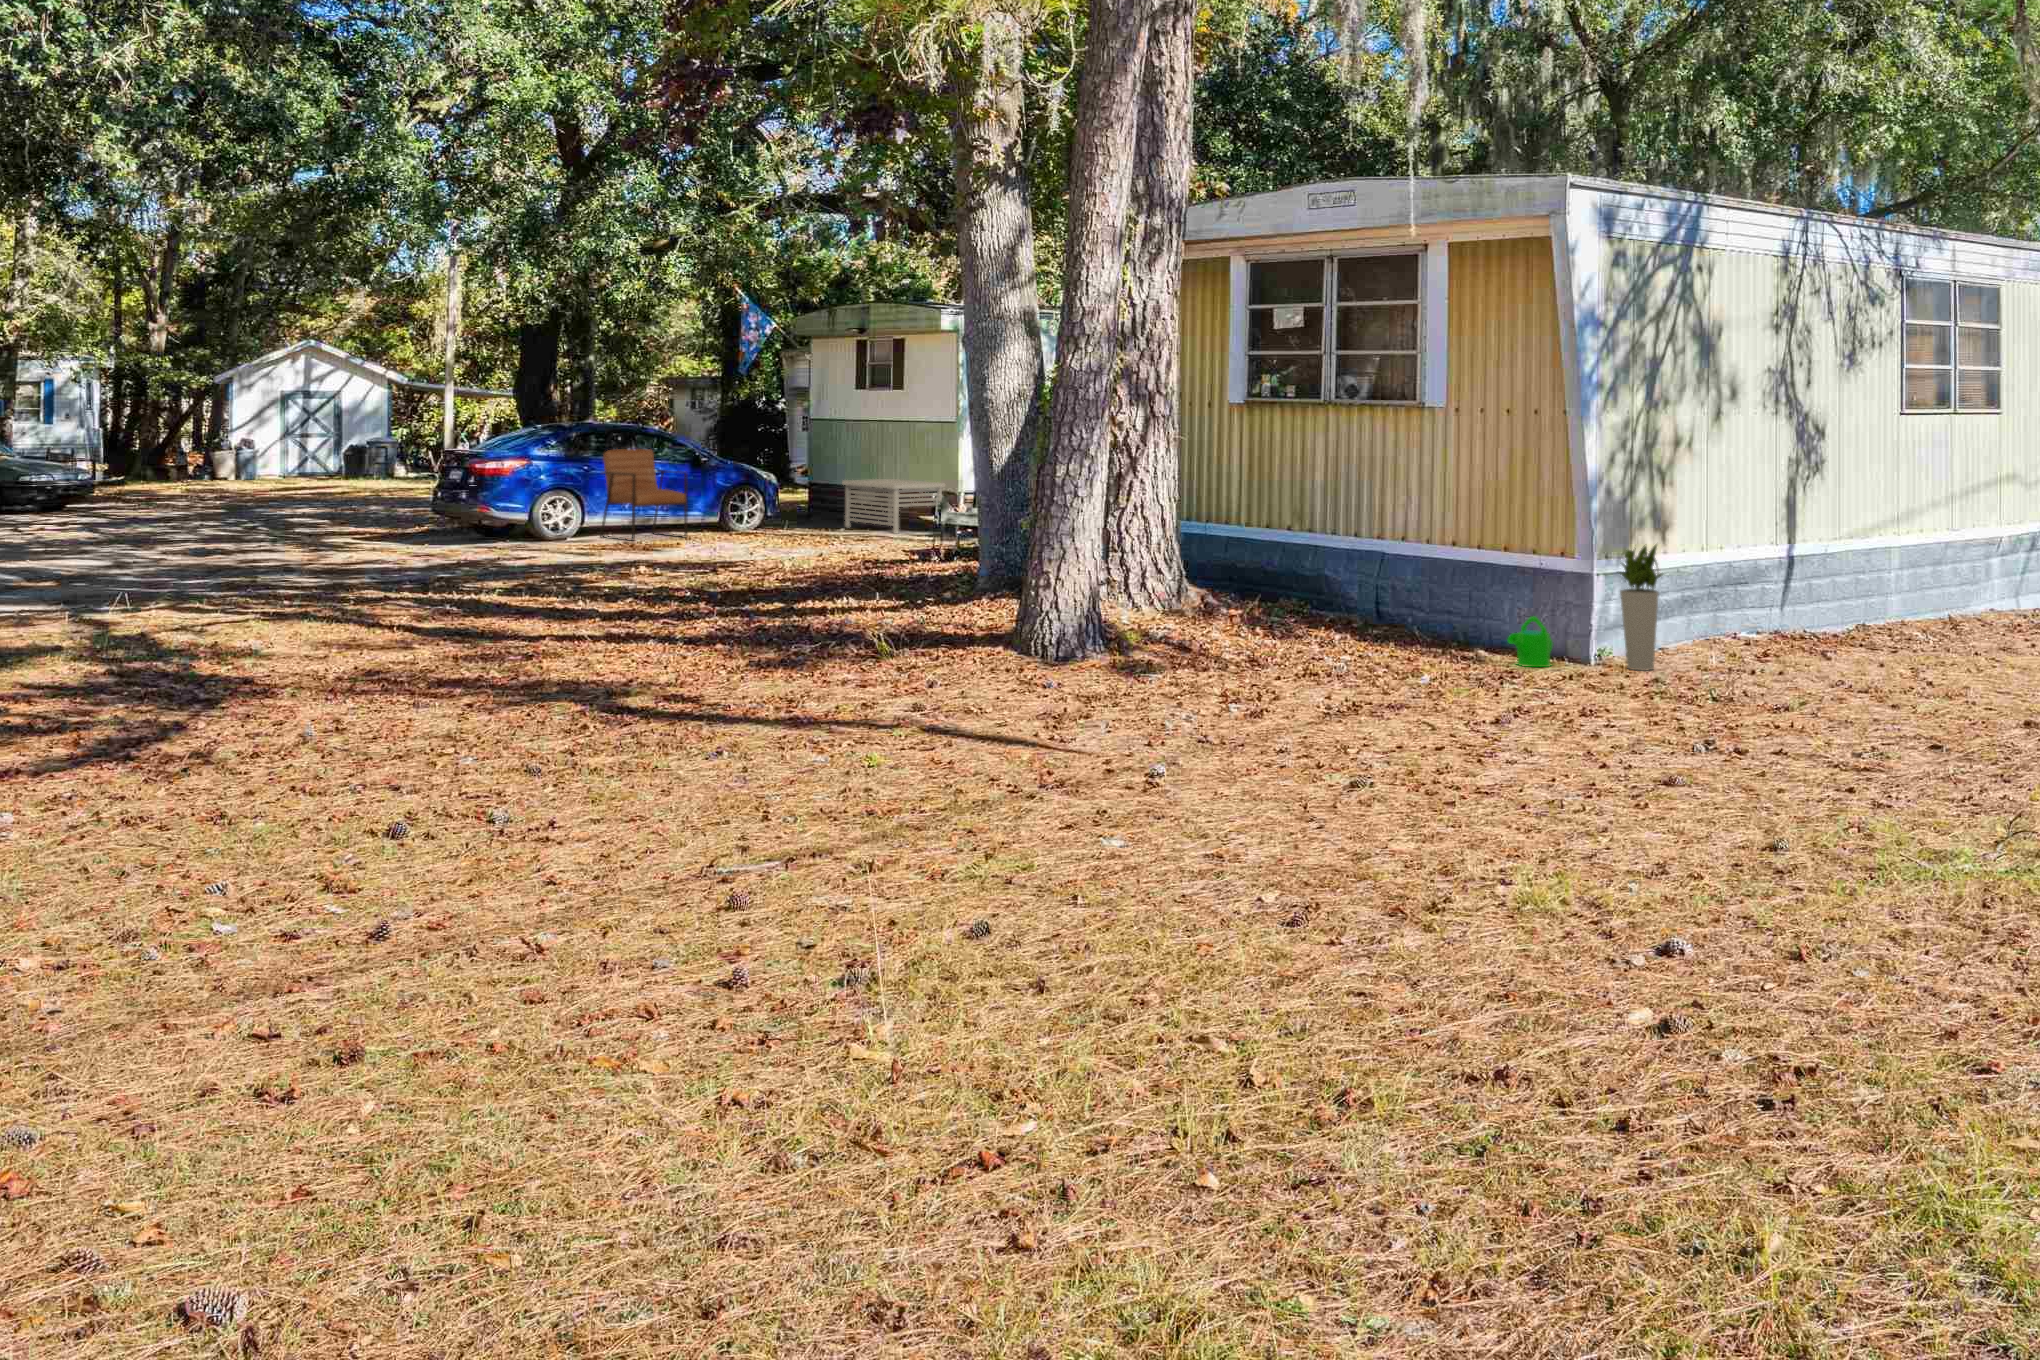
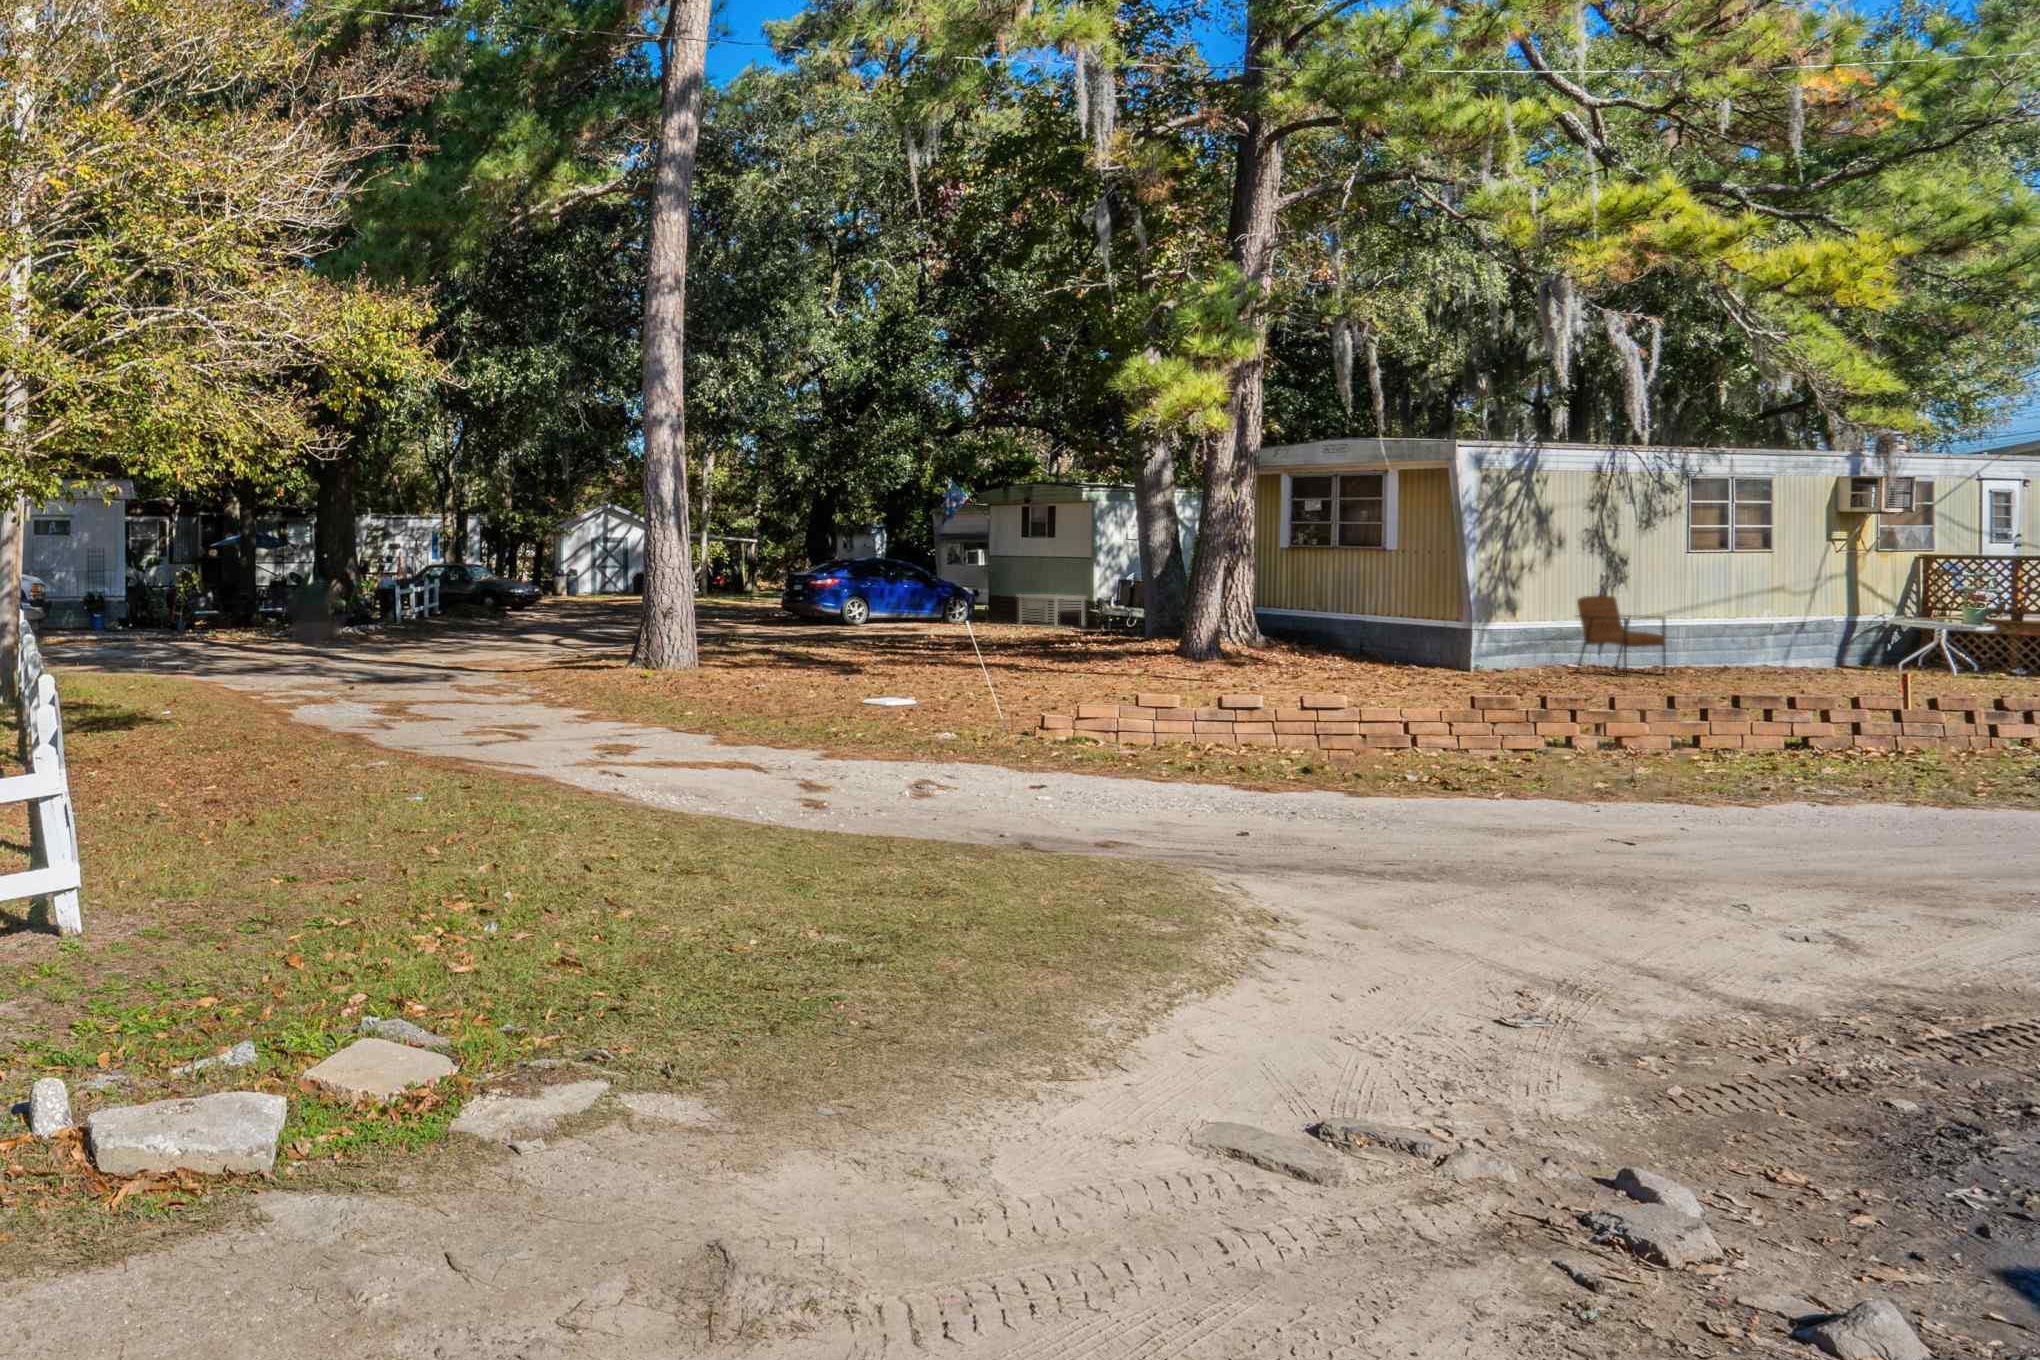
chair: present [600,449,688,541] -> present [1577,596,1666,677]
planter: present [1620,545,1663,671] -> none [1482,617,1510,678]
watering can: present [1507,616,1552,667] -> none [1425,652,1452,676]

